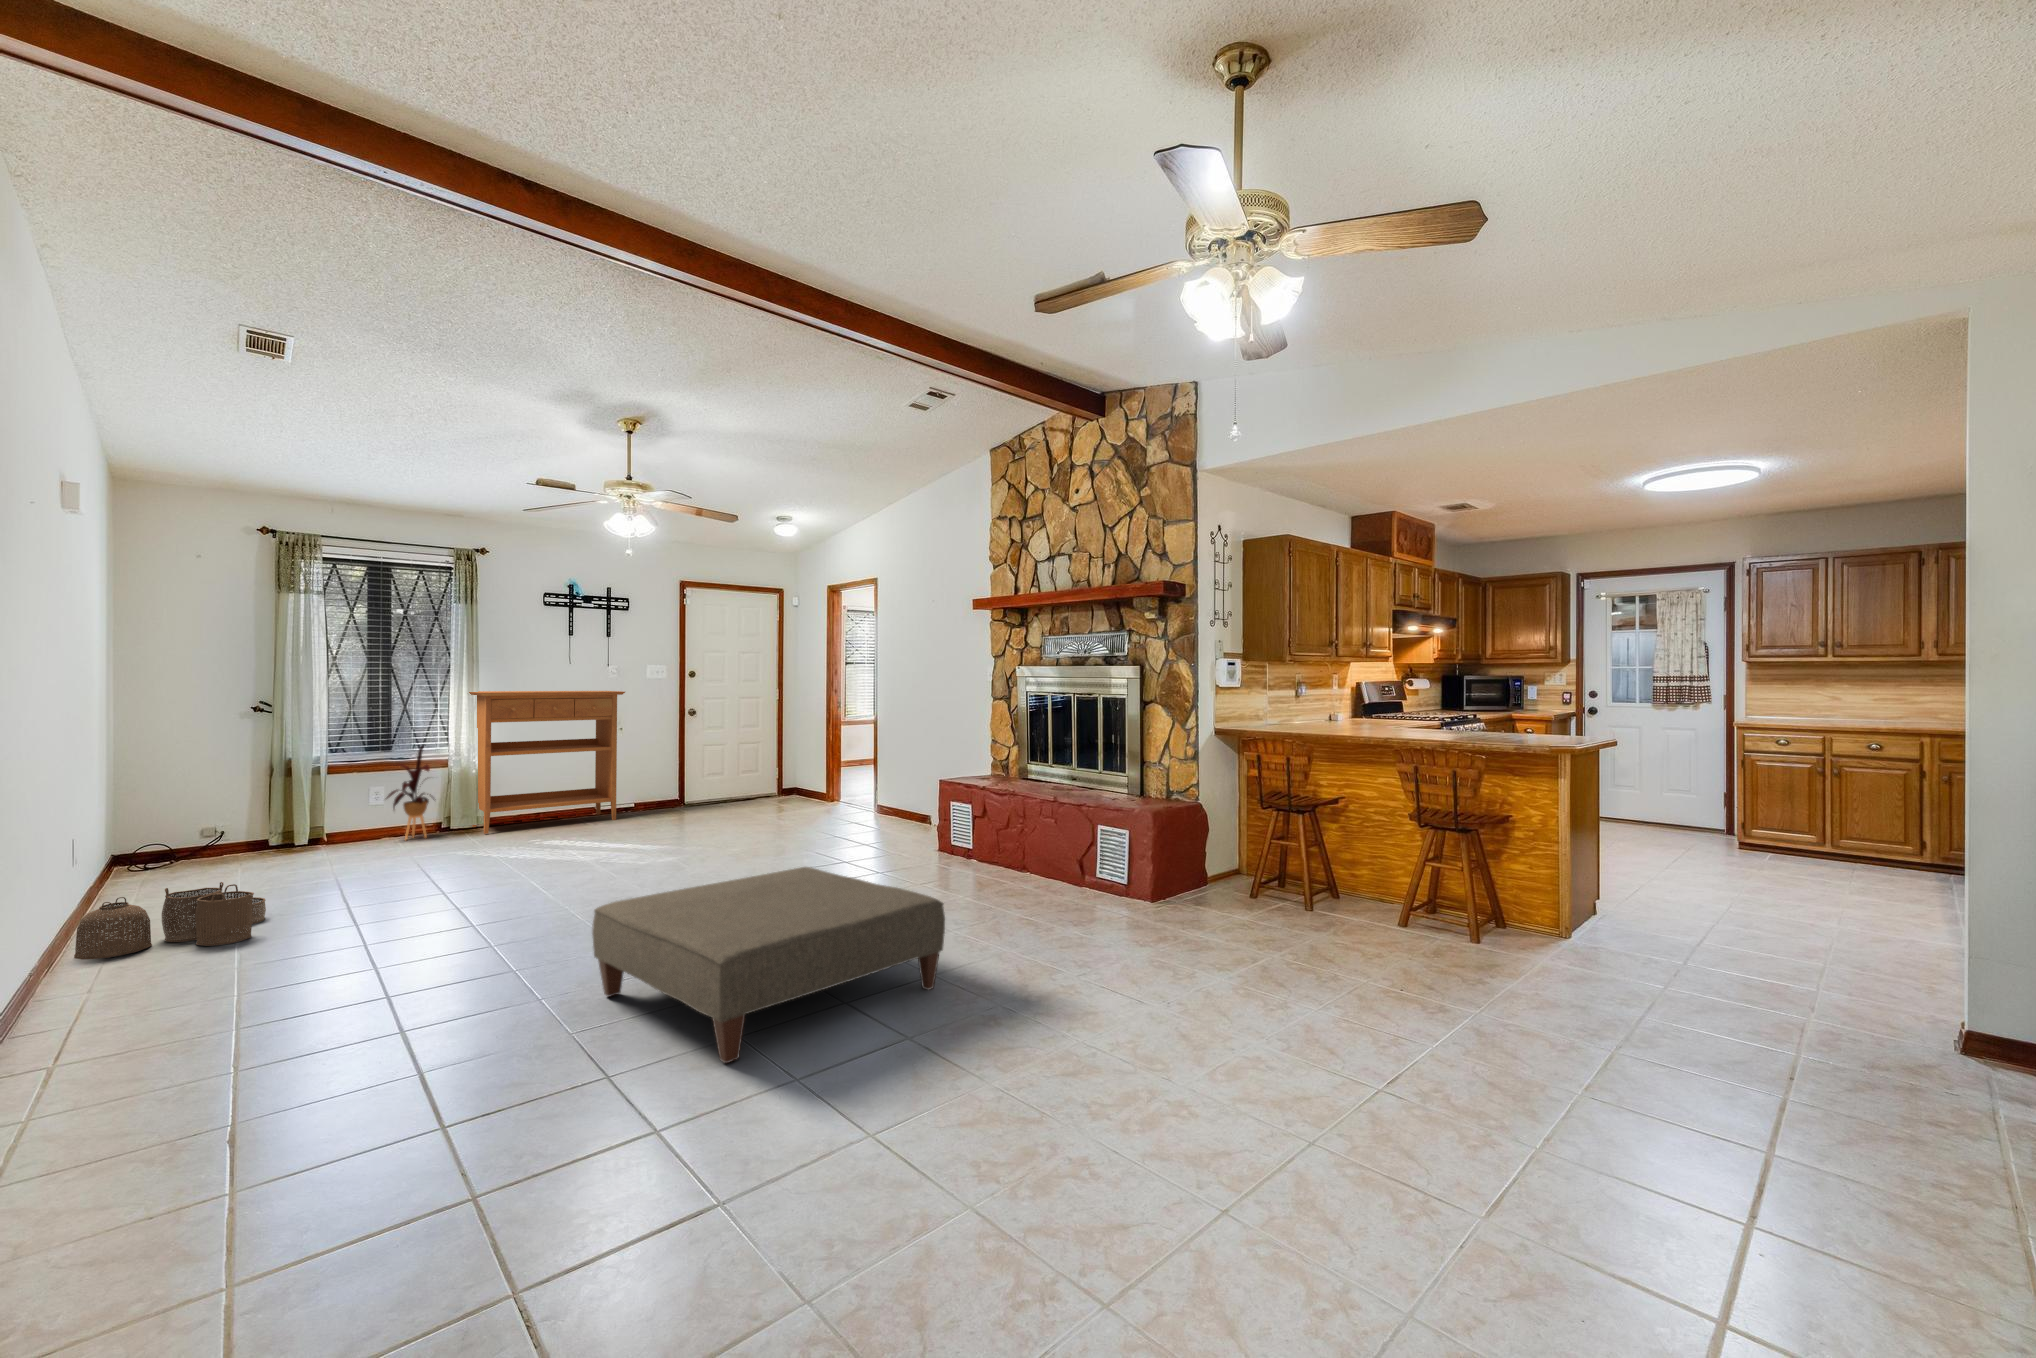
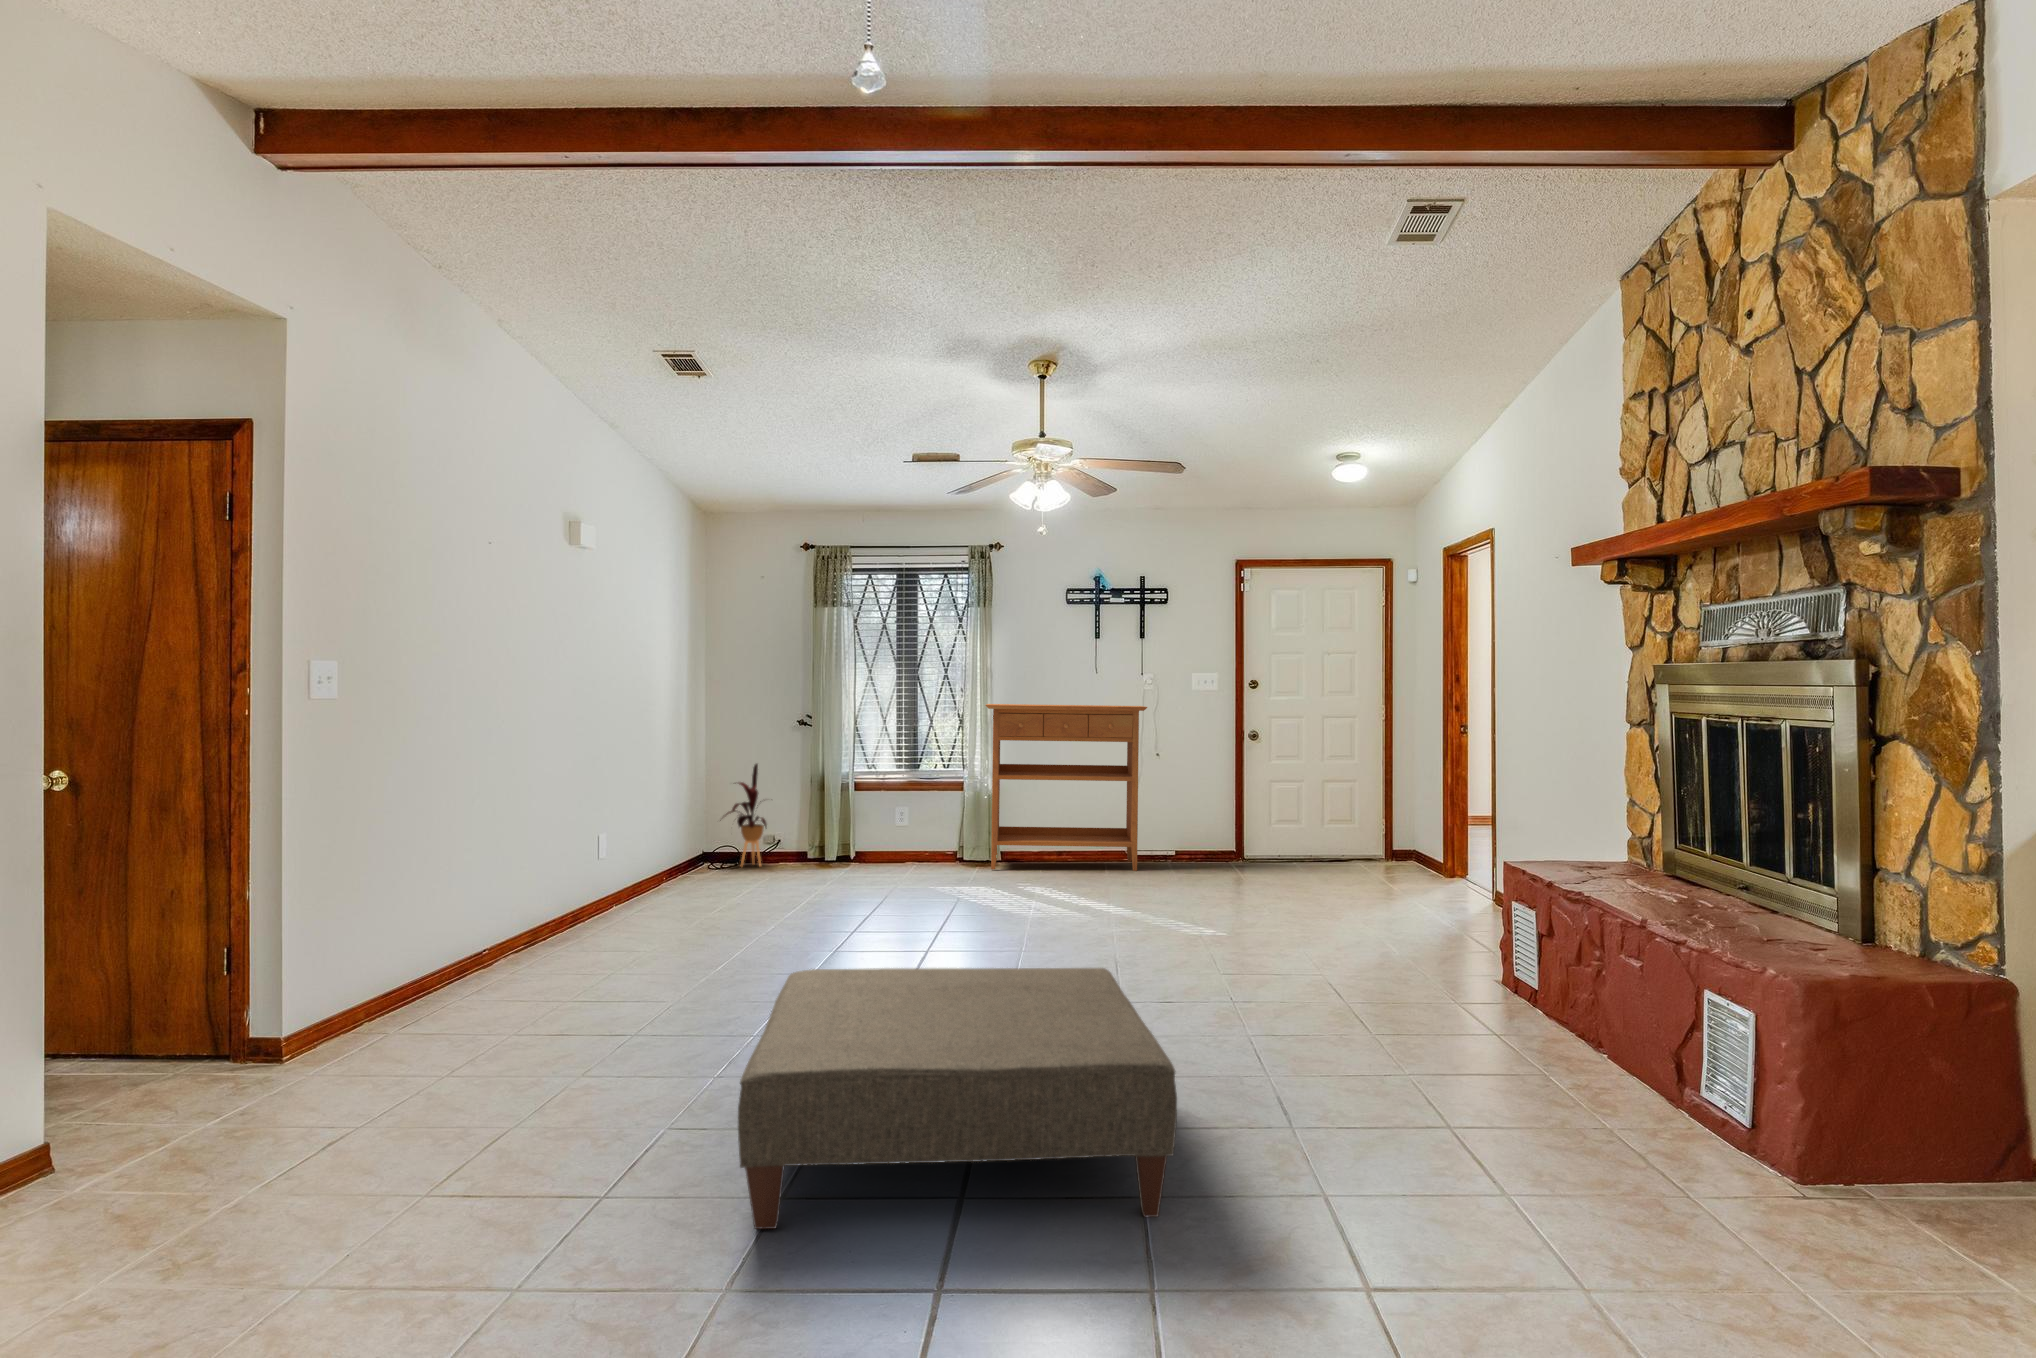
house plant: present [387,747,434,839] -> present [720,764,767,866]
woven basket: present [74,882,266,960] -> none [565,884,715,947]

